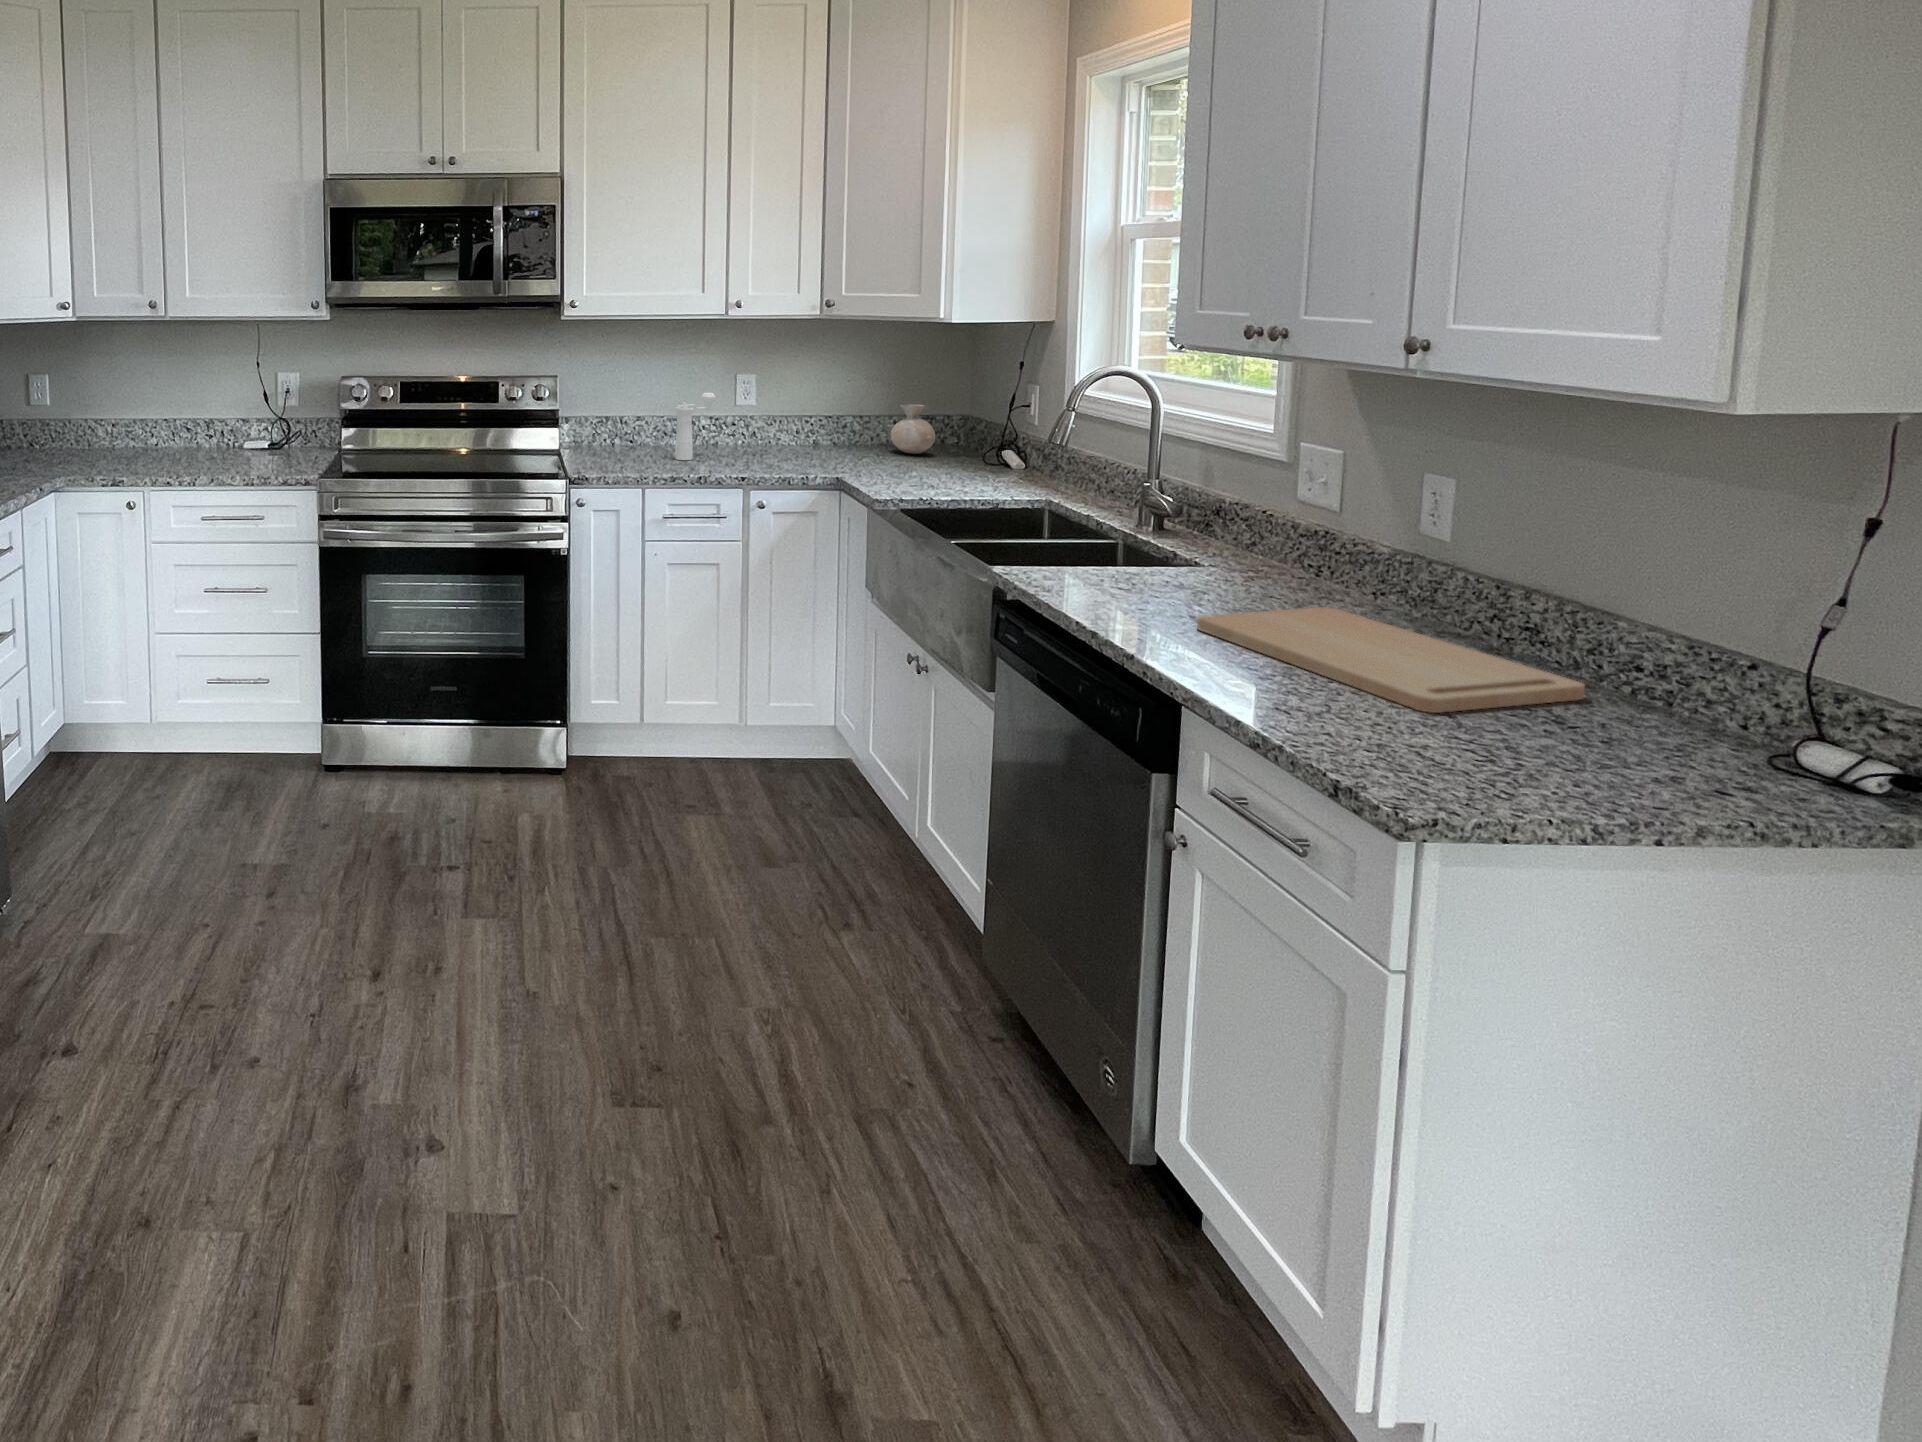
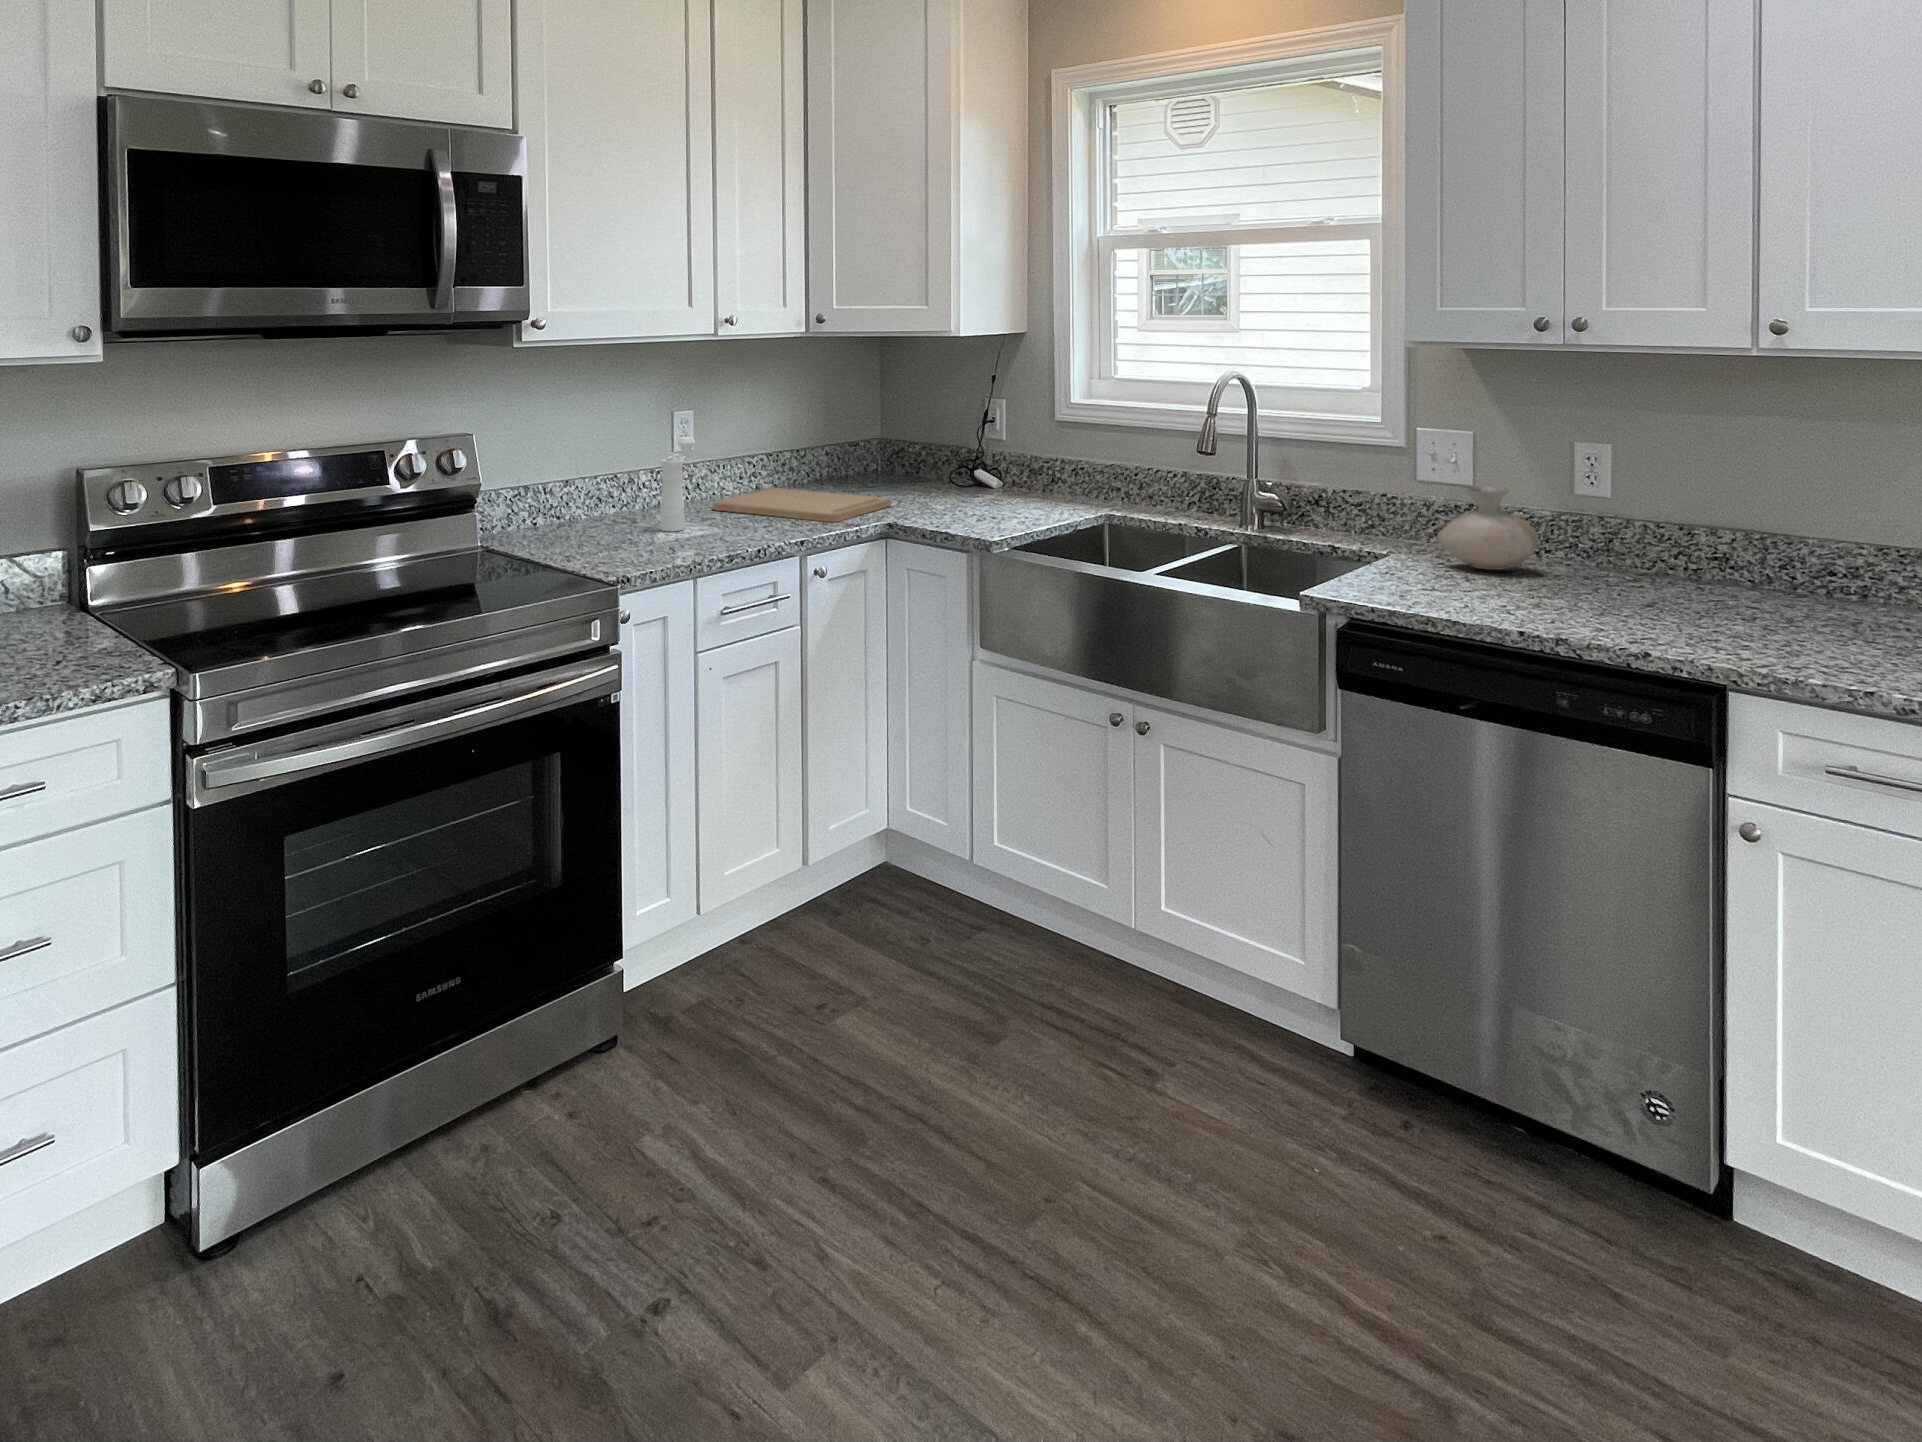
vase: present [891,404,935,454] -> present [1437,486,1540,570]
cutting board: present [1197,607,1585,713] -> present [712,488,891,522]

